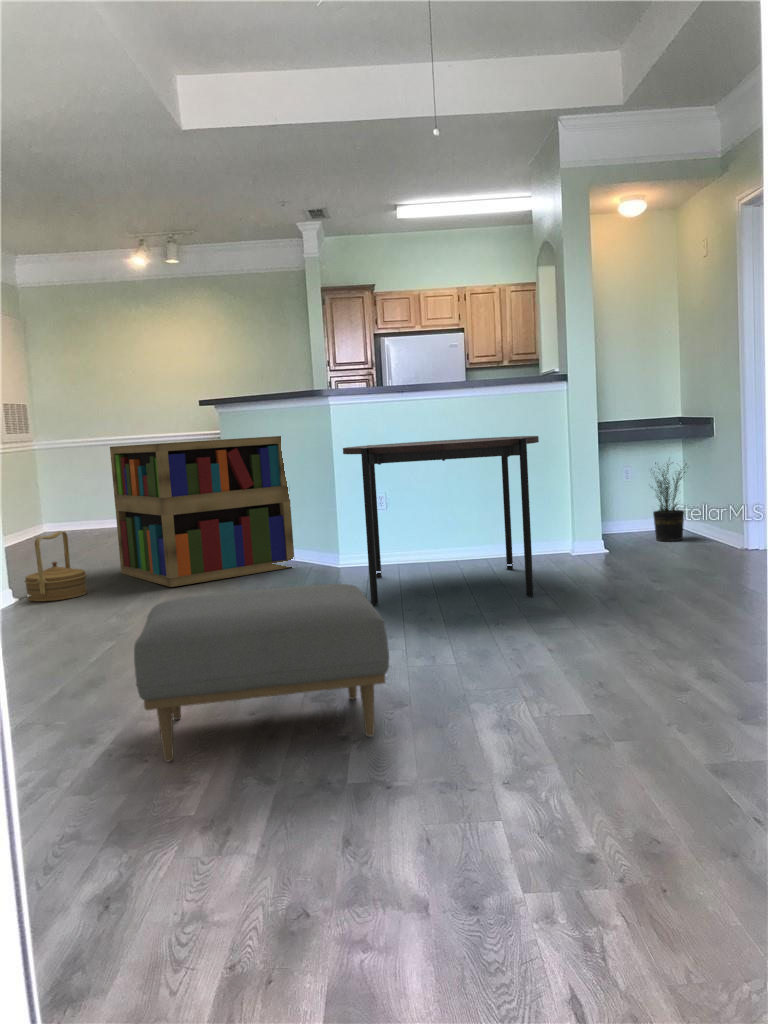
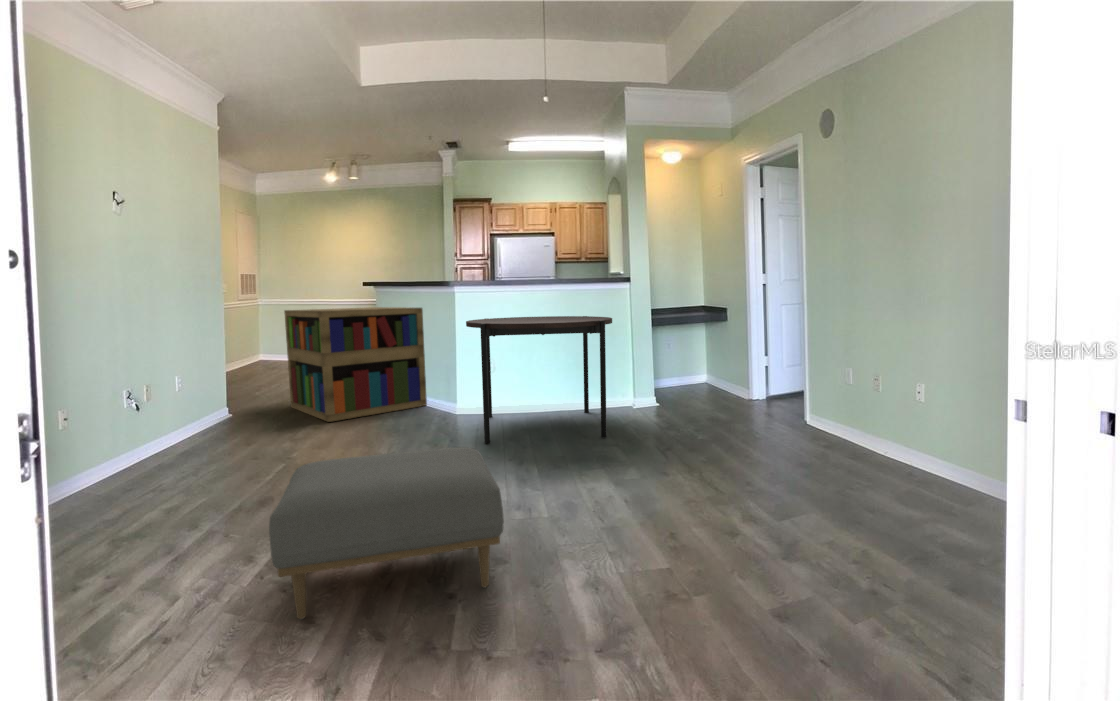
potted plant: present [652,462,687,541] -> none [681,331,714,392]
woven basket: present [24,531,87,602] -> none [207,376,260,433]

